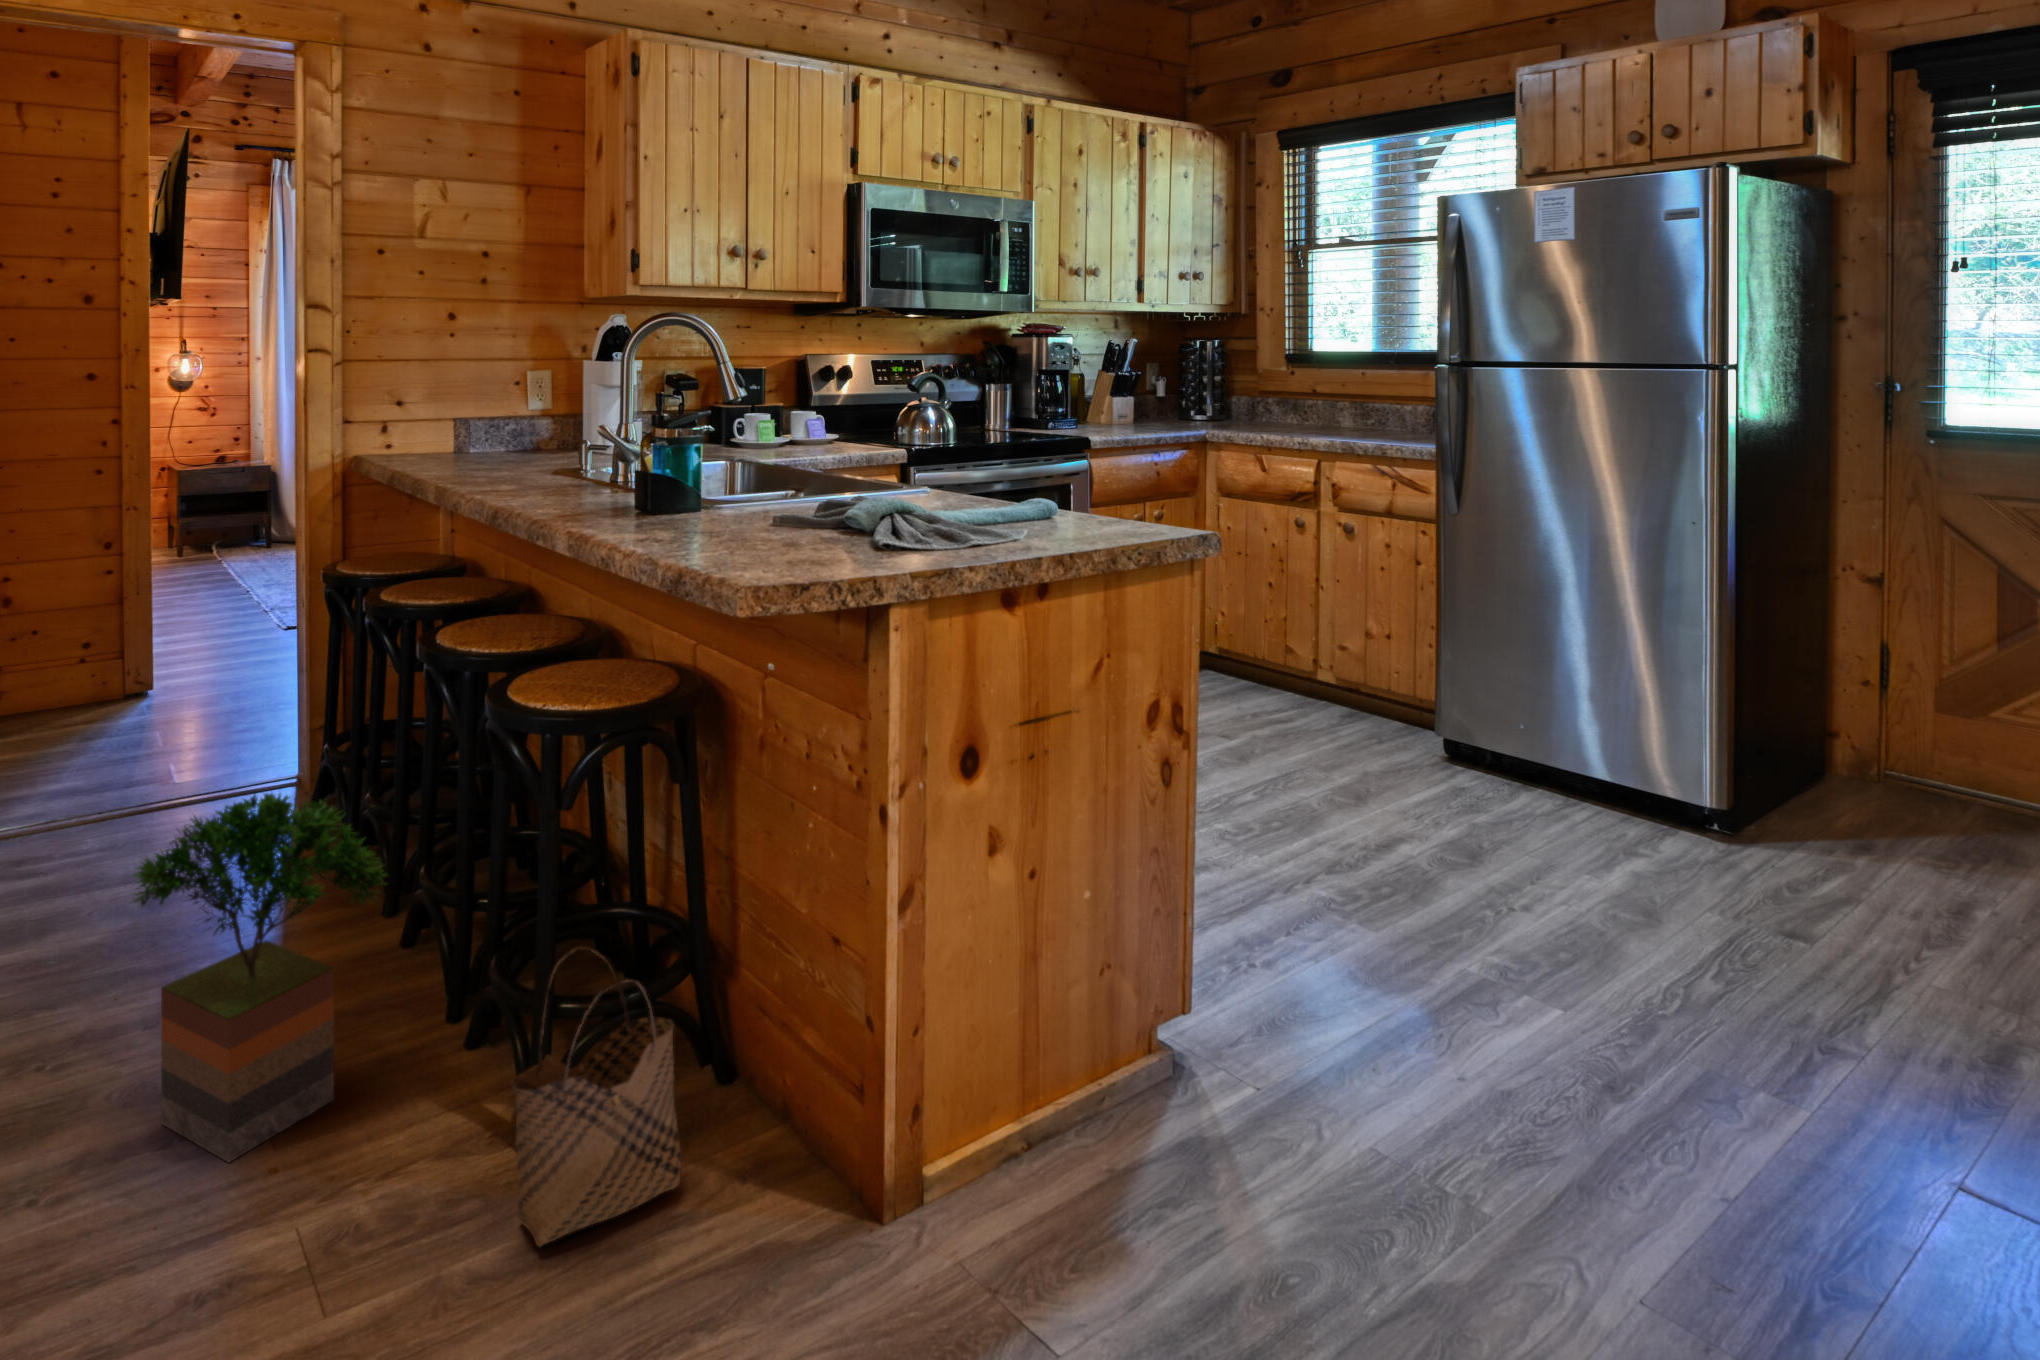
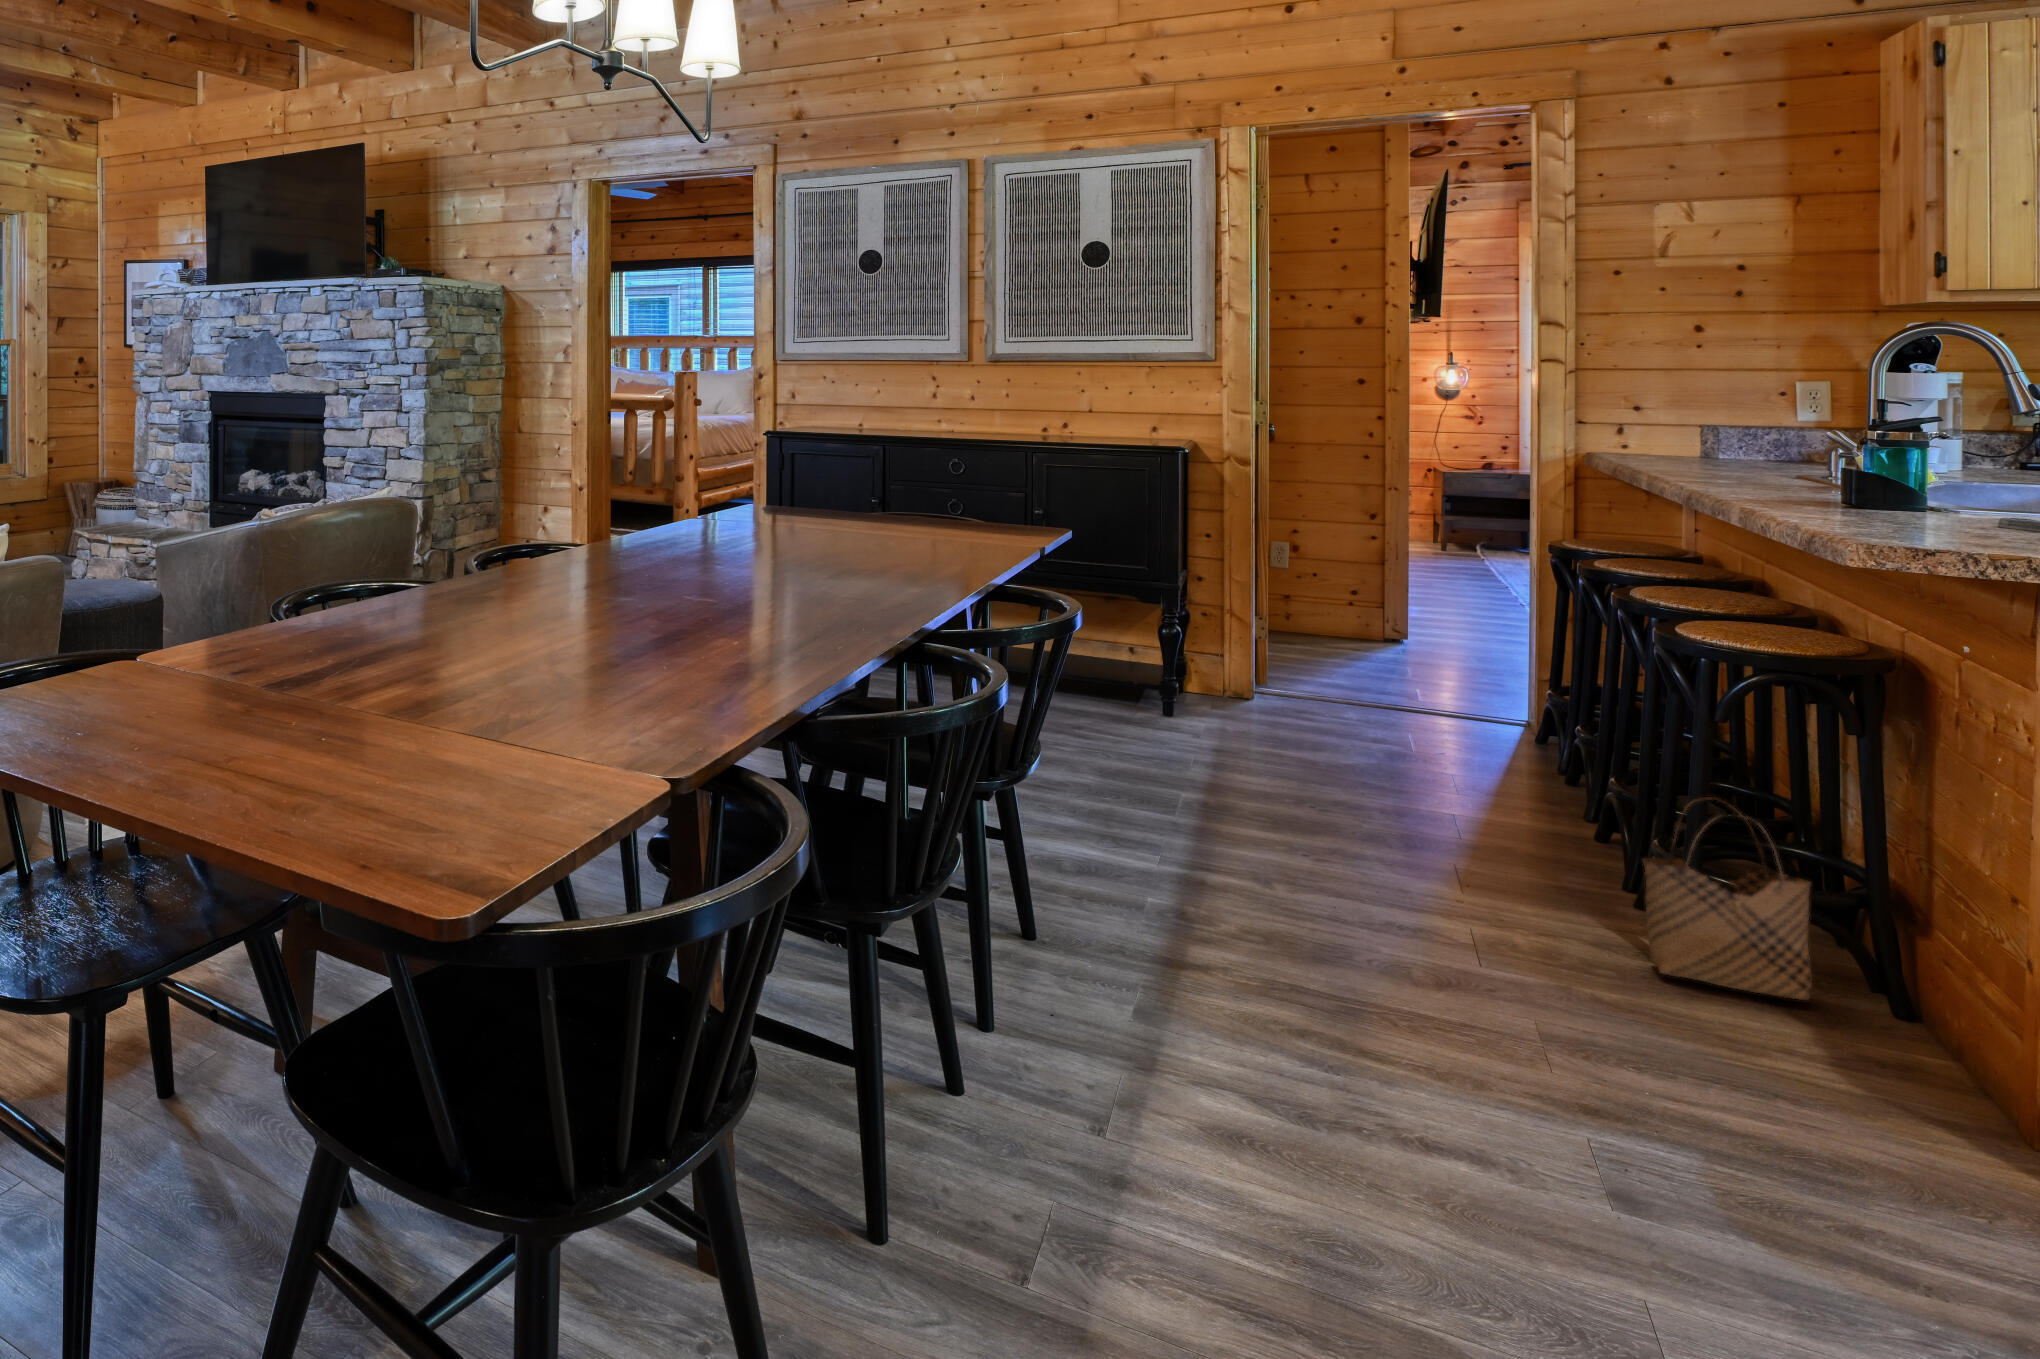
potted tree: present [130,793,387,1162] -> none [1376,651,1566,873]

